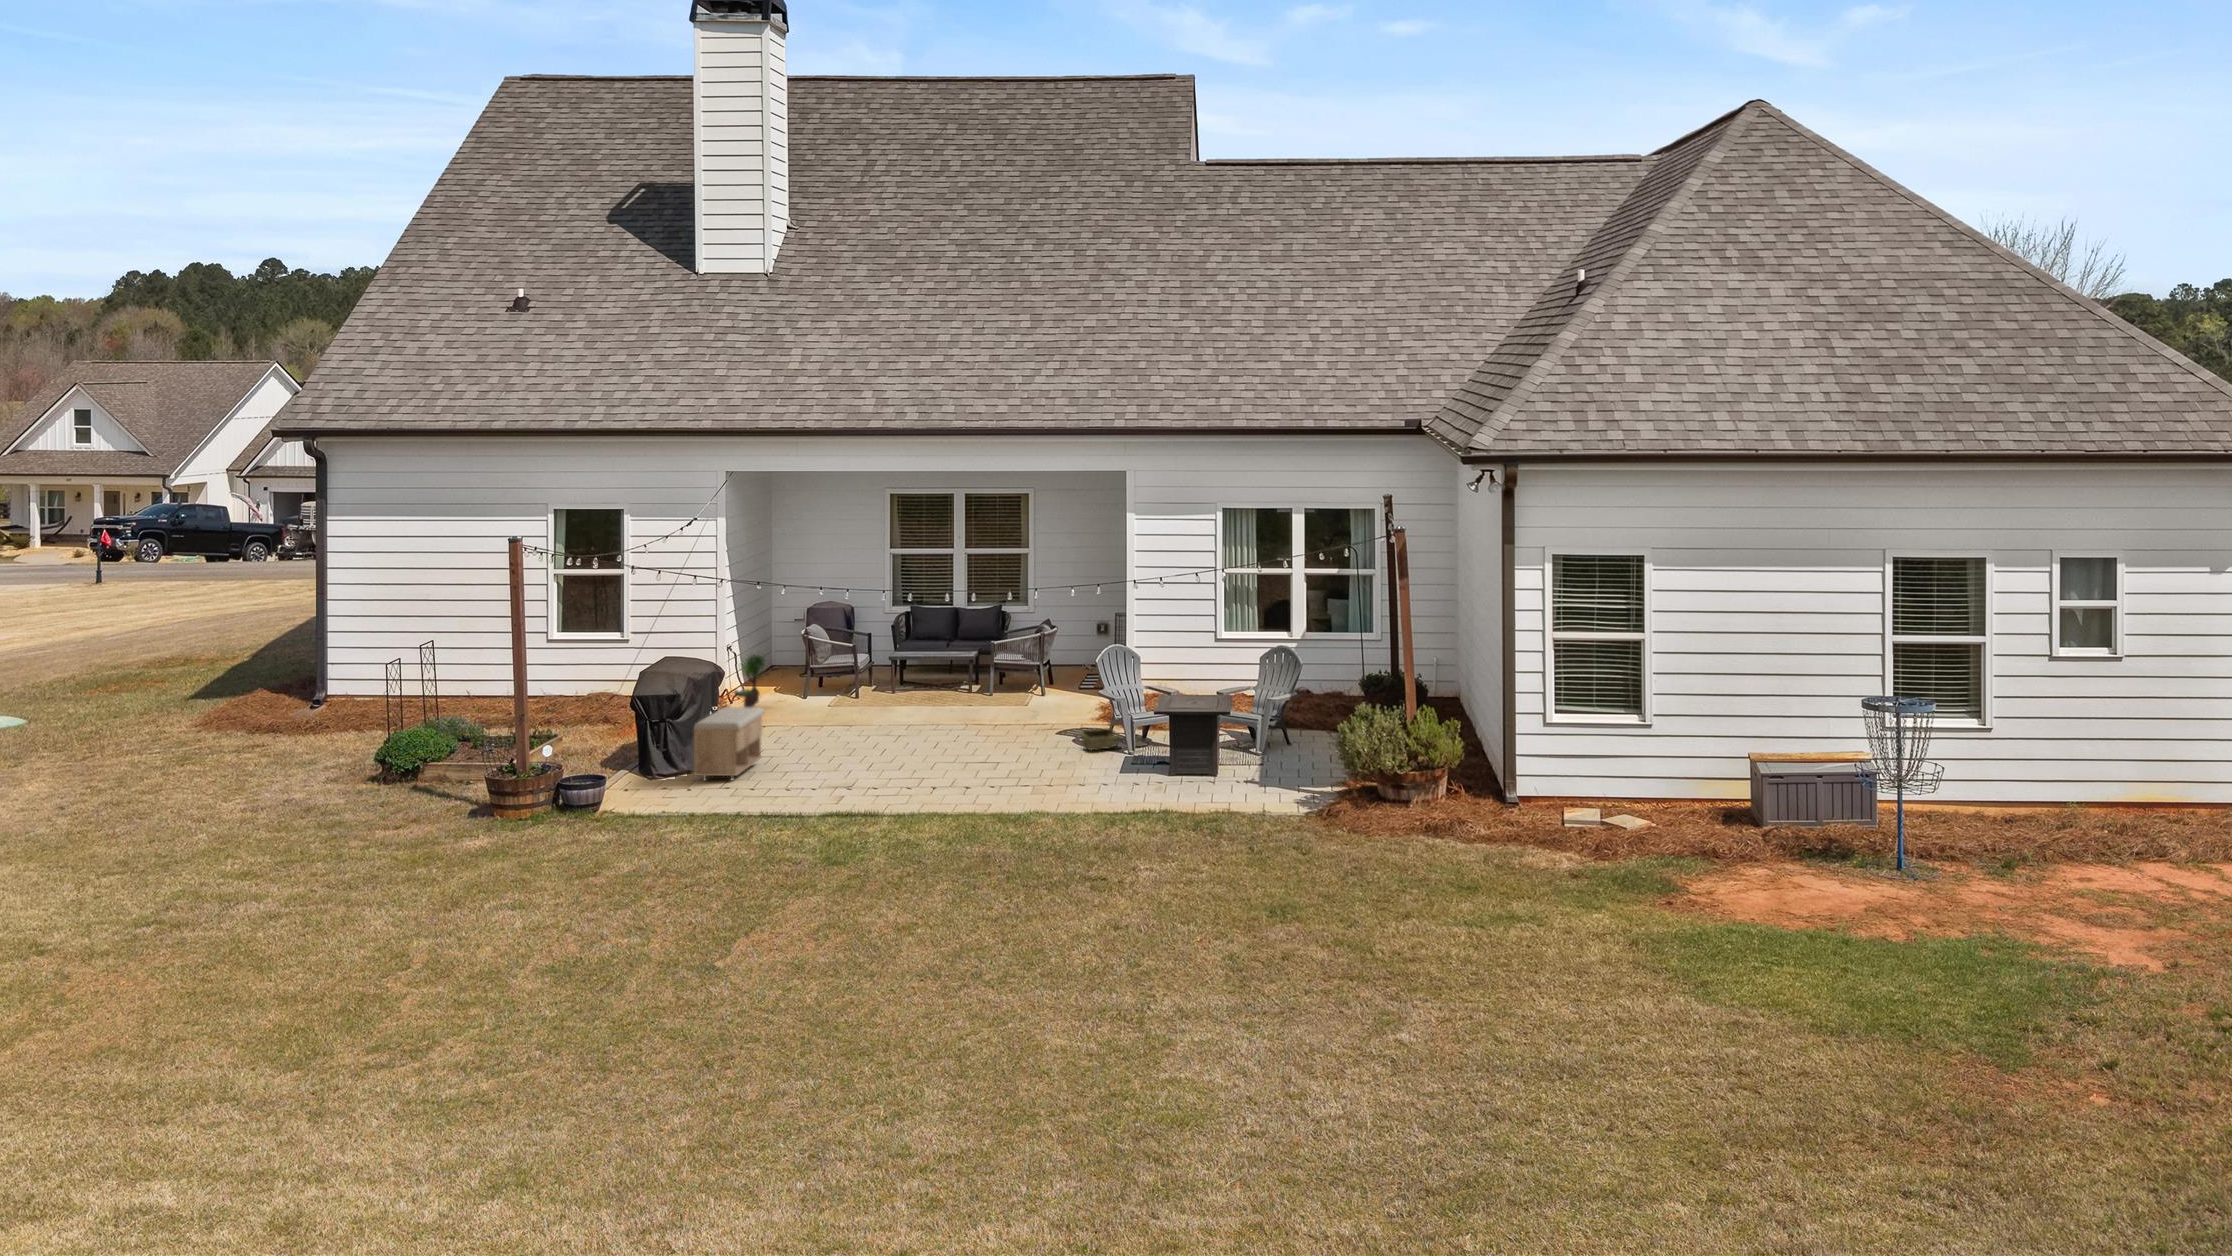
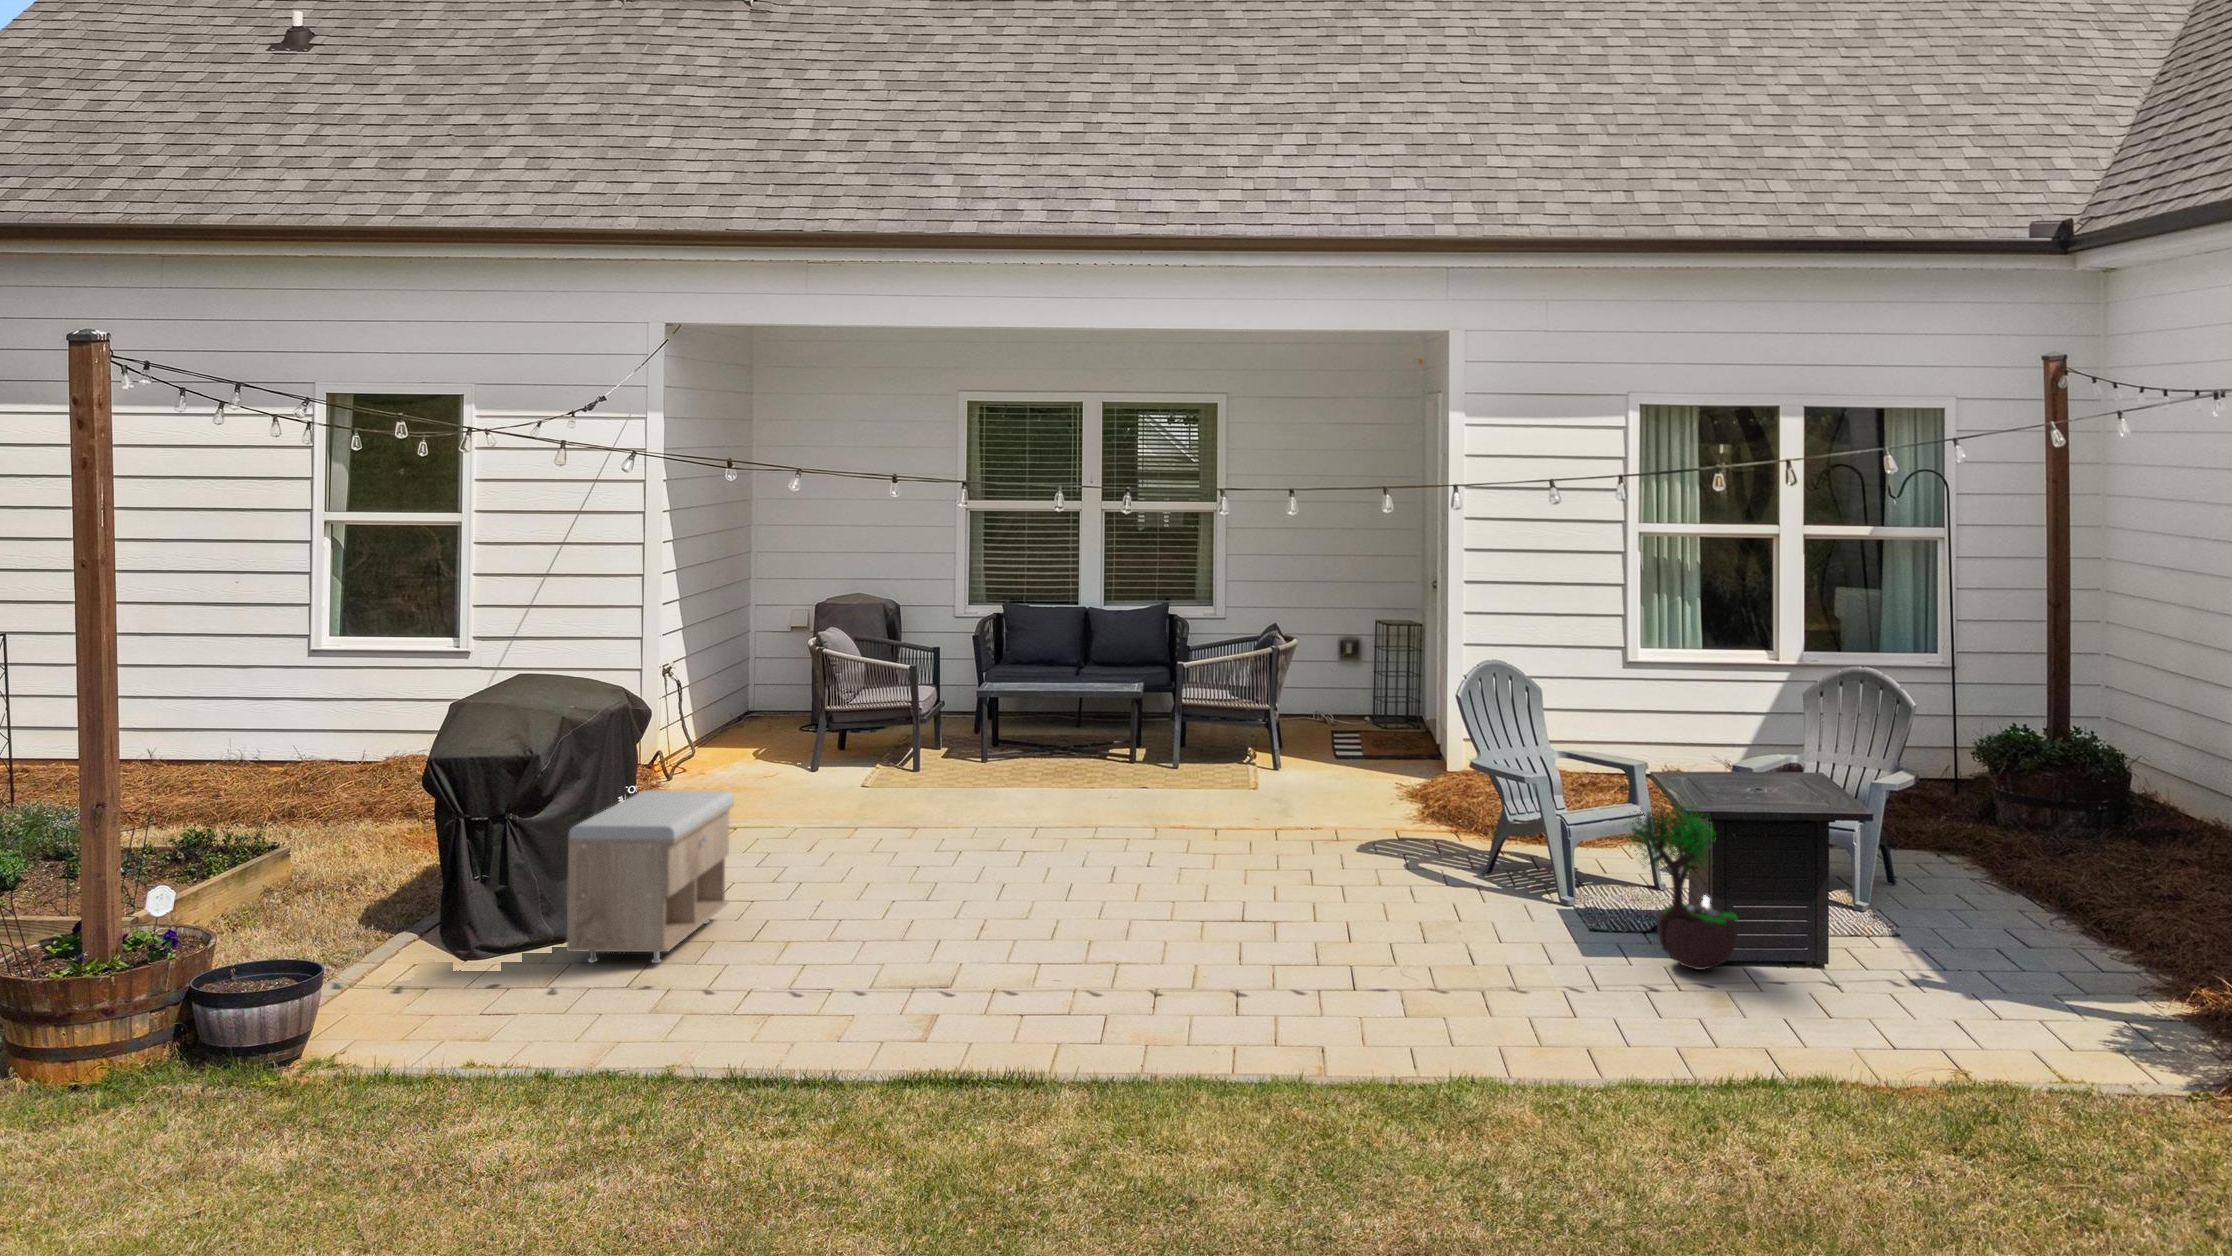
potted tree: present [734,655,765,708] -> present [1619,798,1738,970]
woven basket: present [1080,728,1120,750] -> none [1420,842,1508,892]

